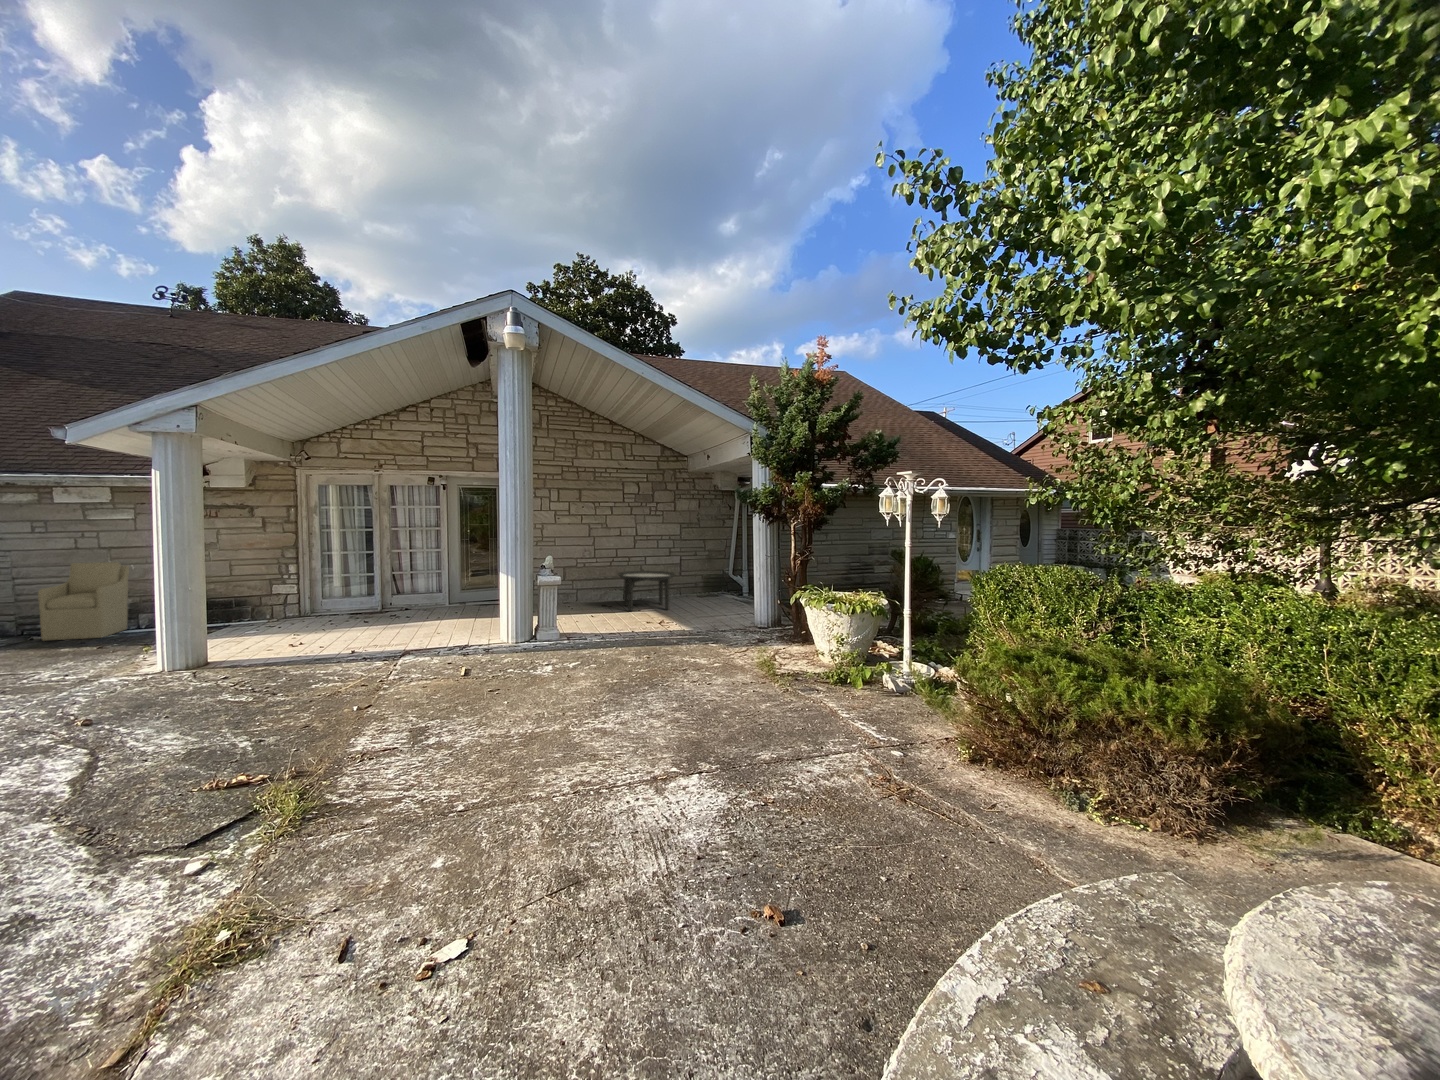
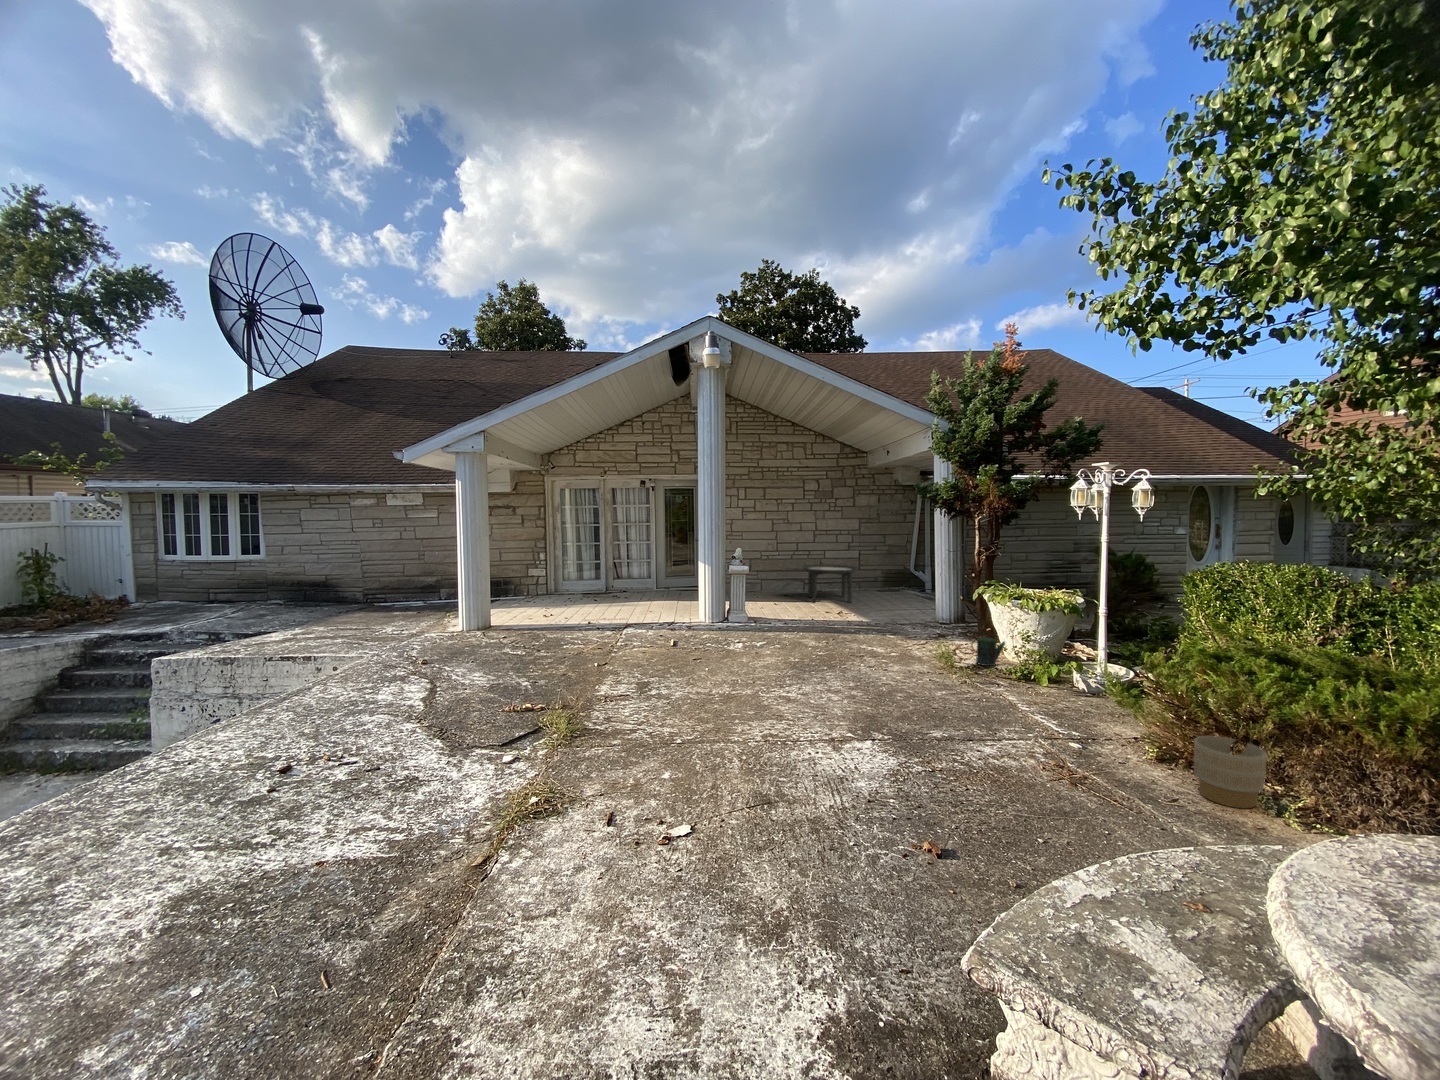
chair: present [38,562,129,641] -> none [378,550,430,607]
watering can: none [790,638,828,672] -> present [971,637,1005,666]
planter: none [1008,737,1070,808] -> present [1194,736,1267,808]

